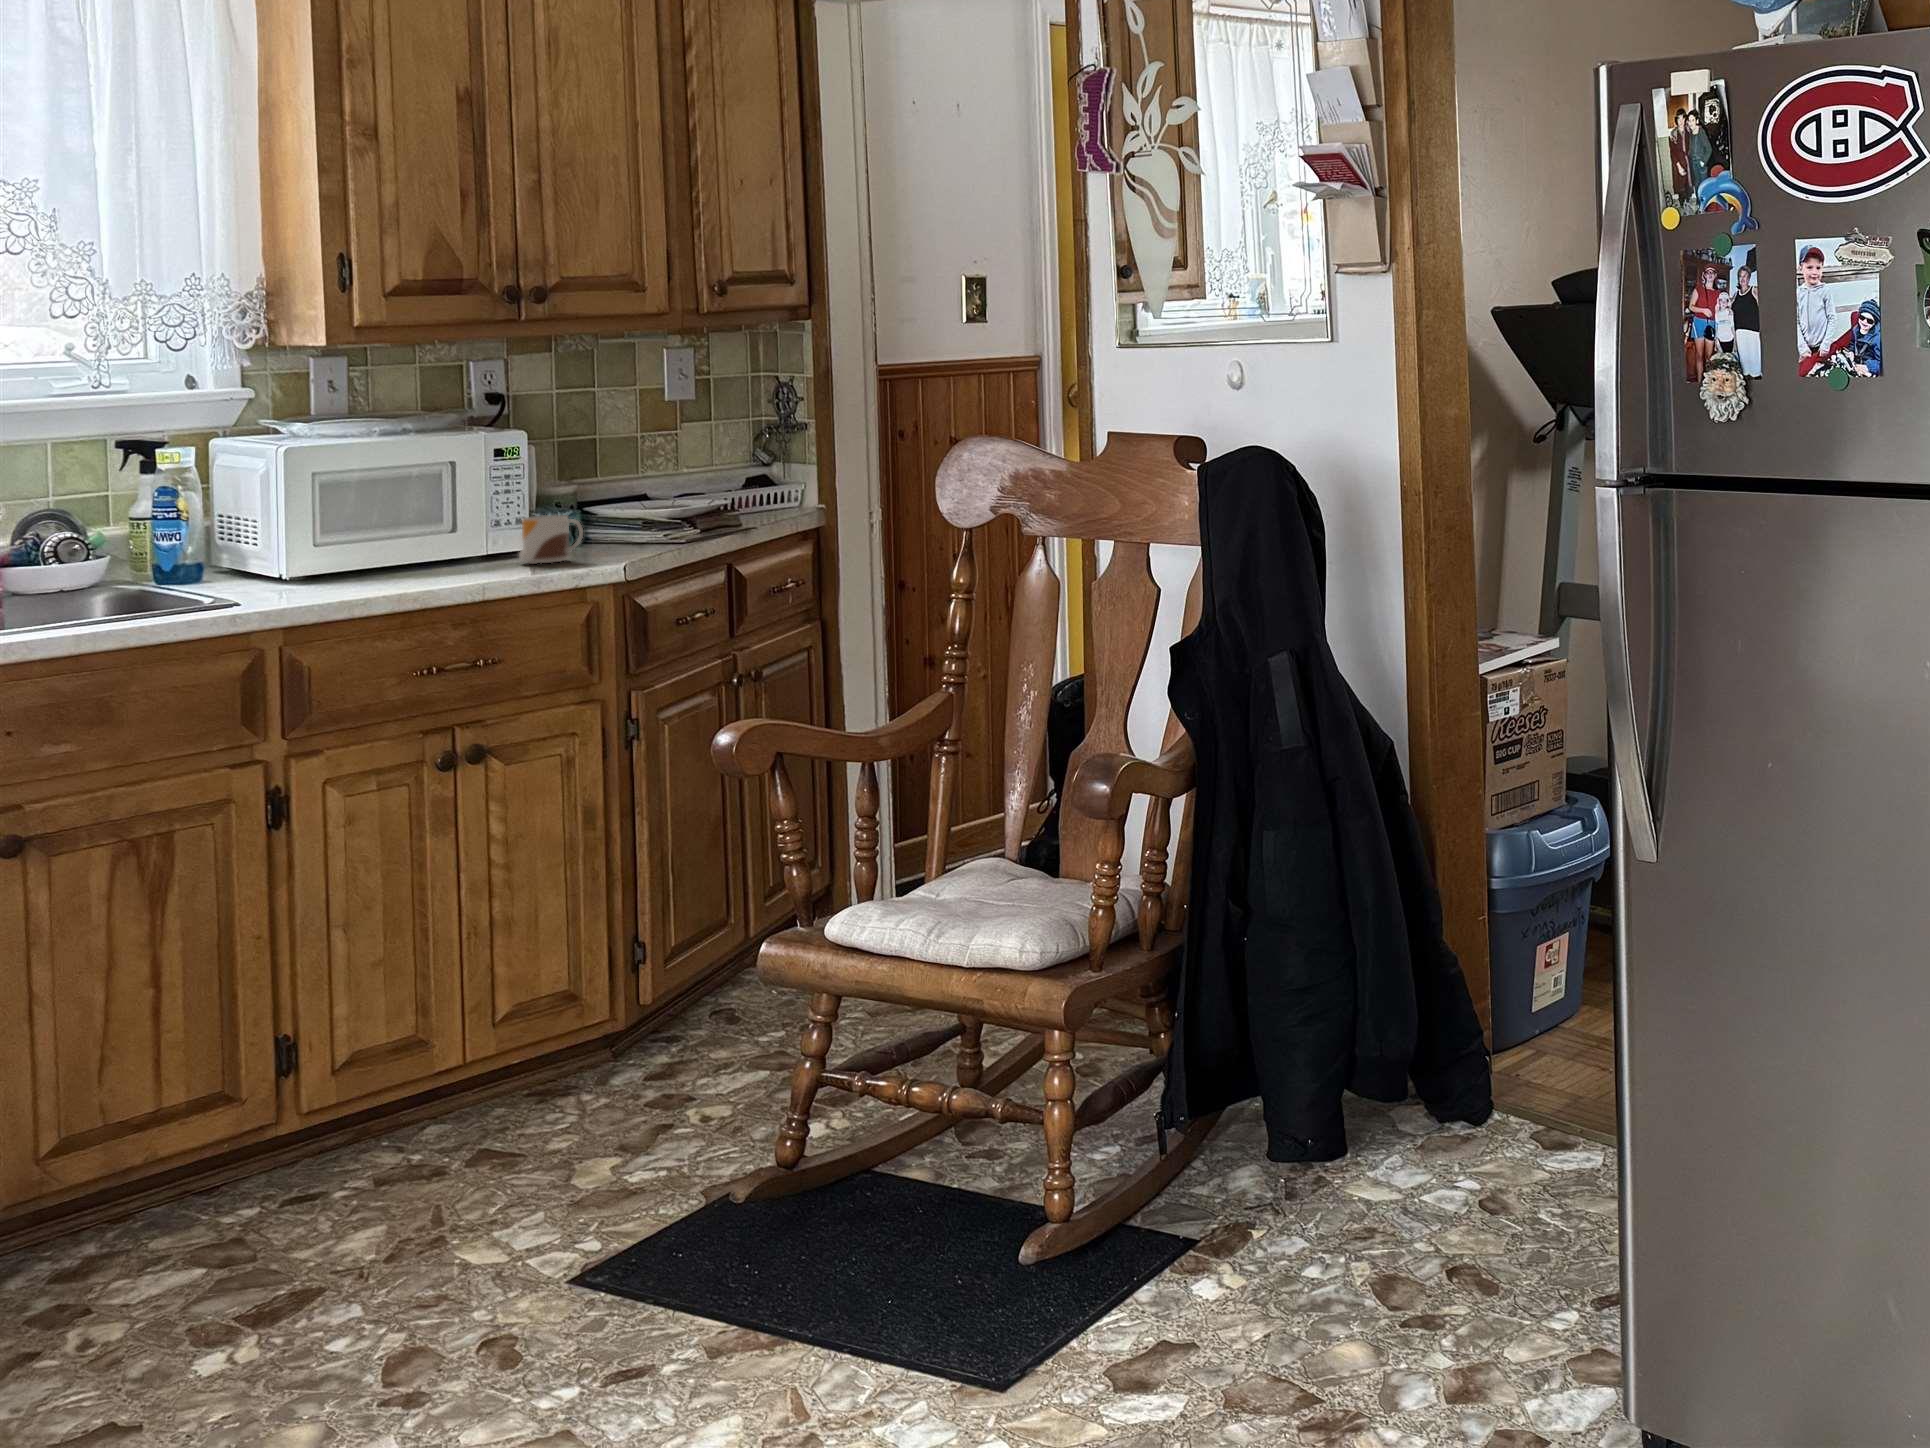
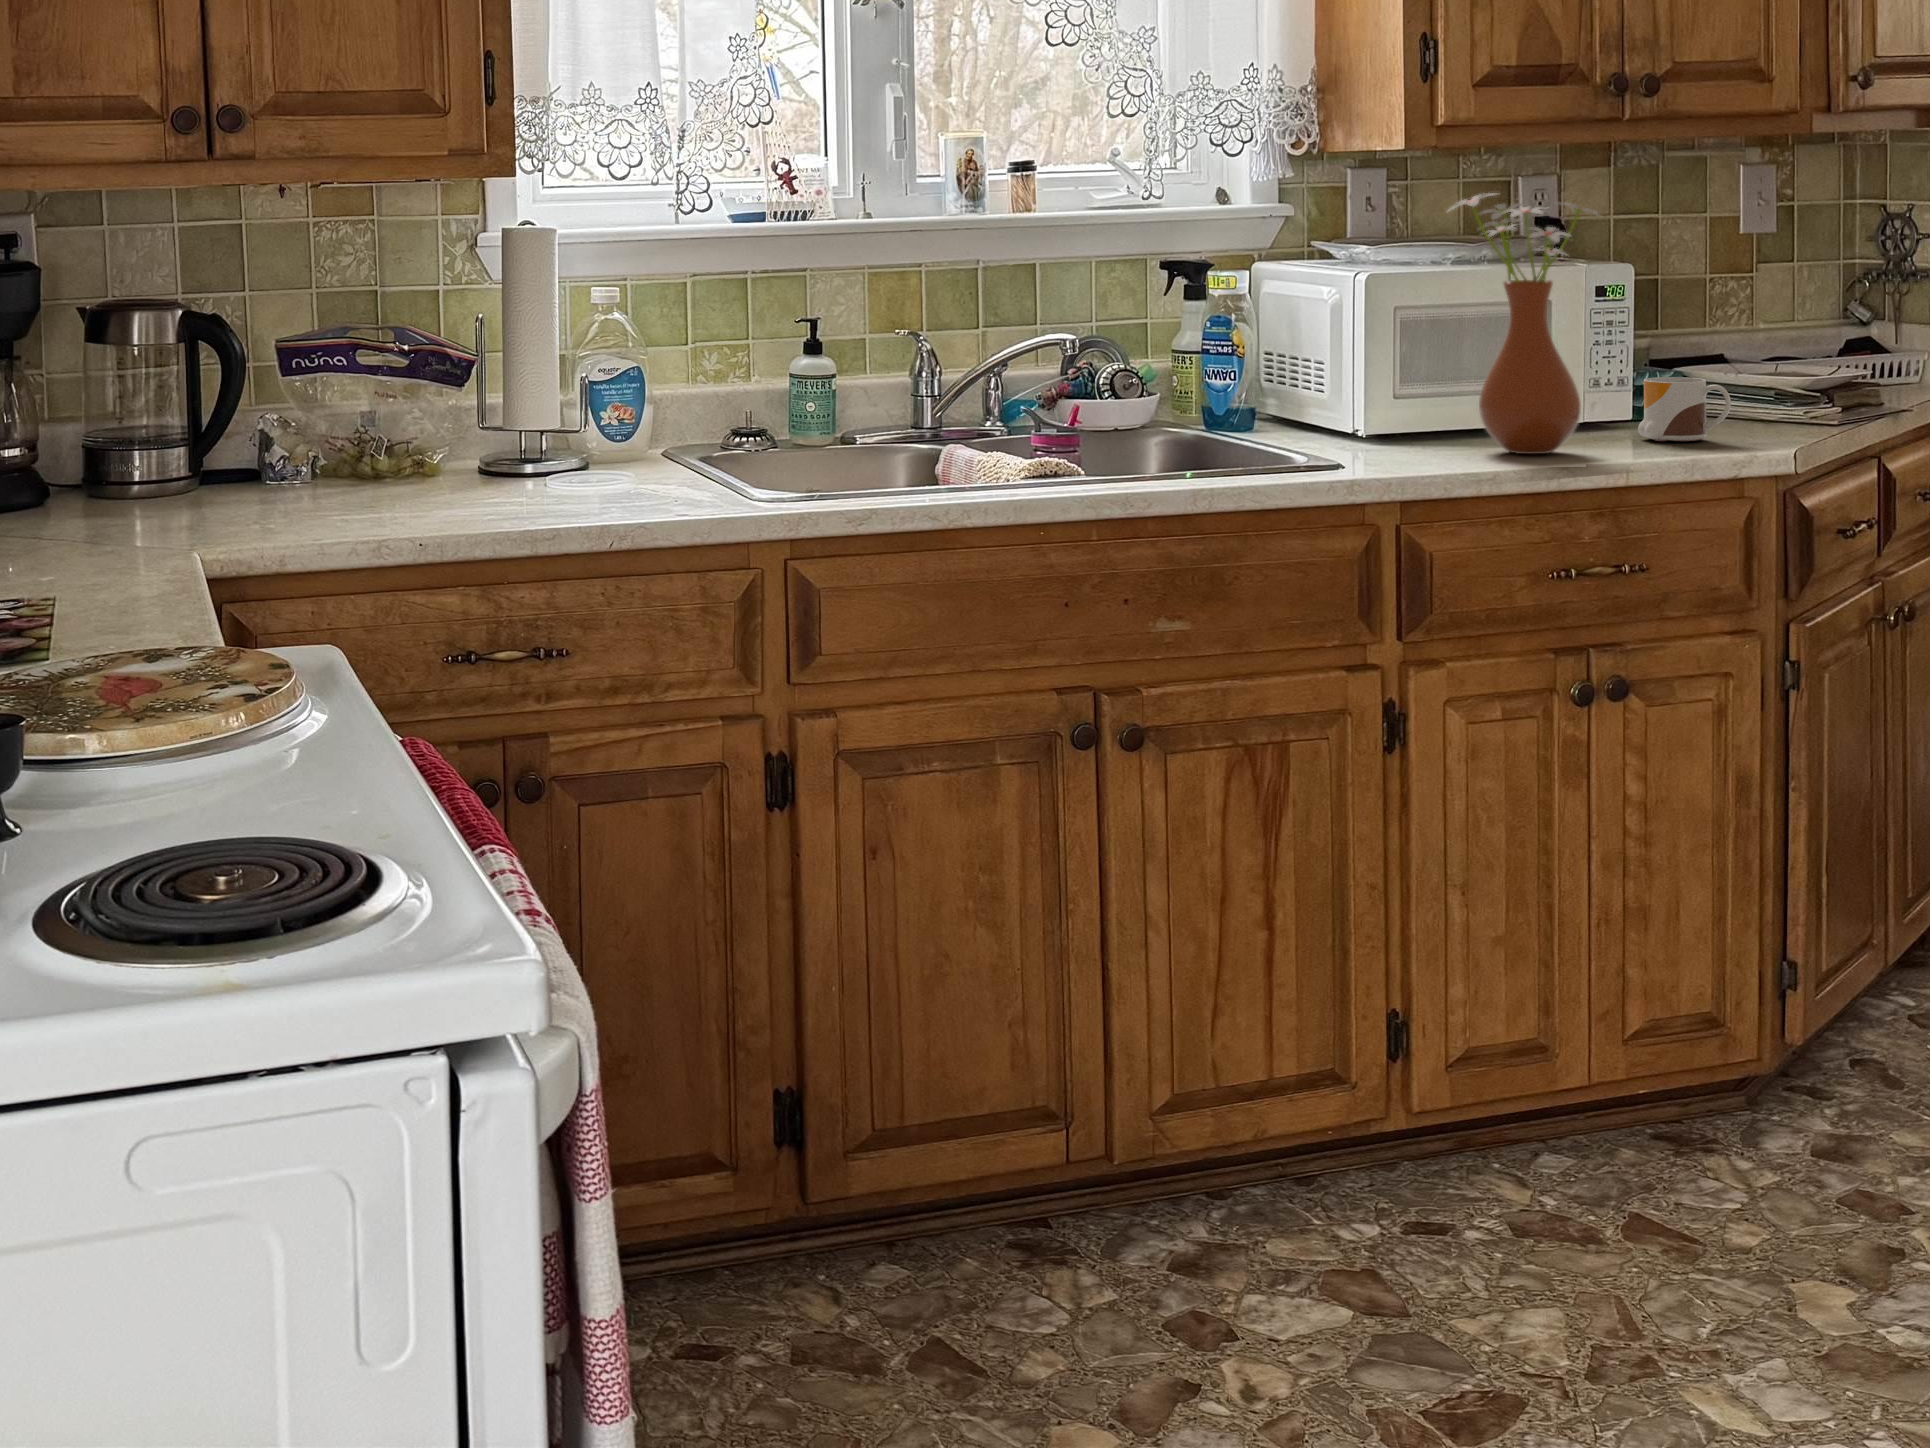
vase: none [337,382,472,582] -> present [1448,193,1600,454]

